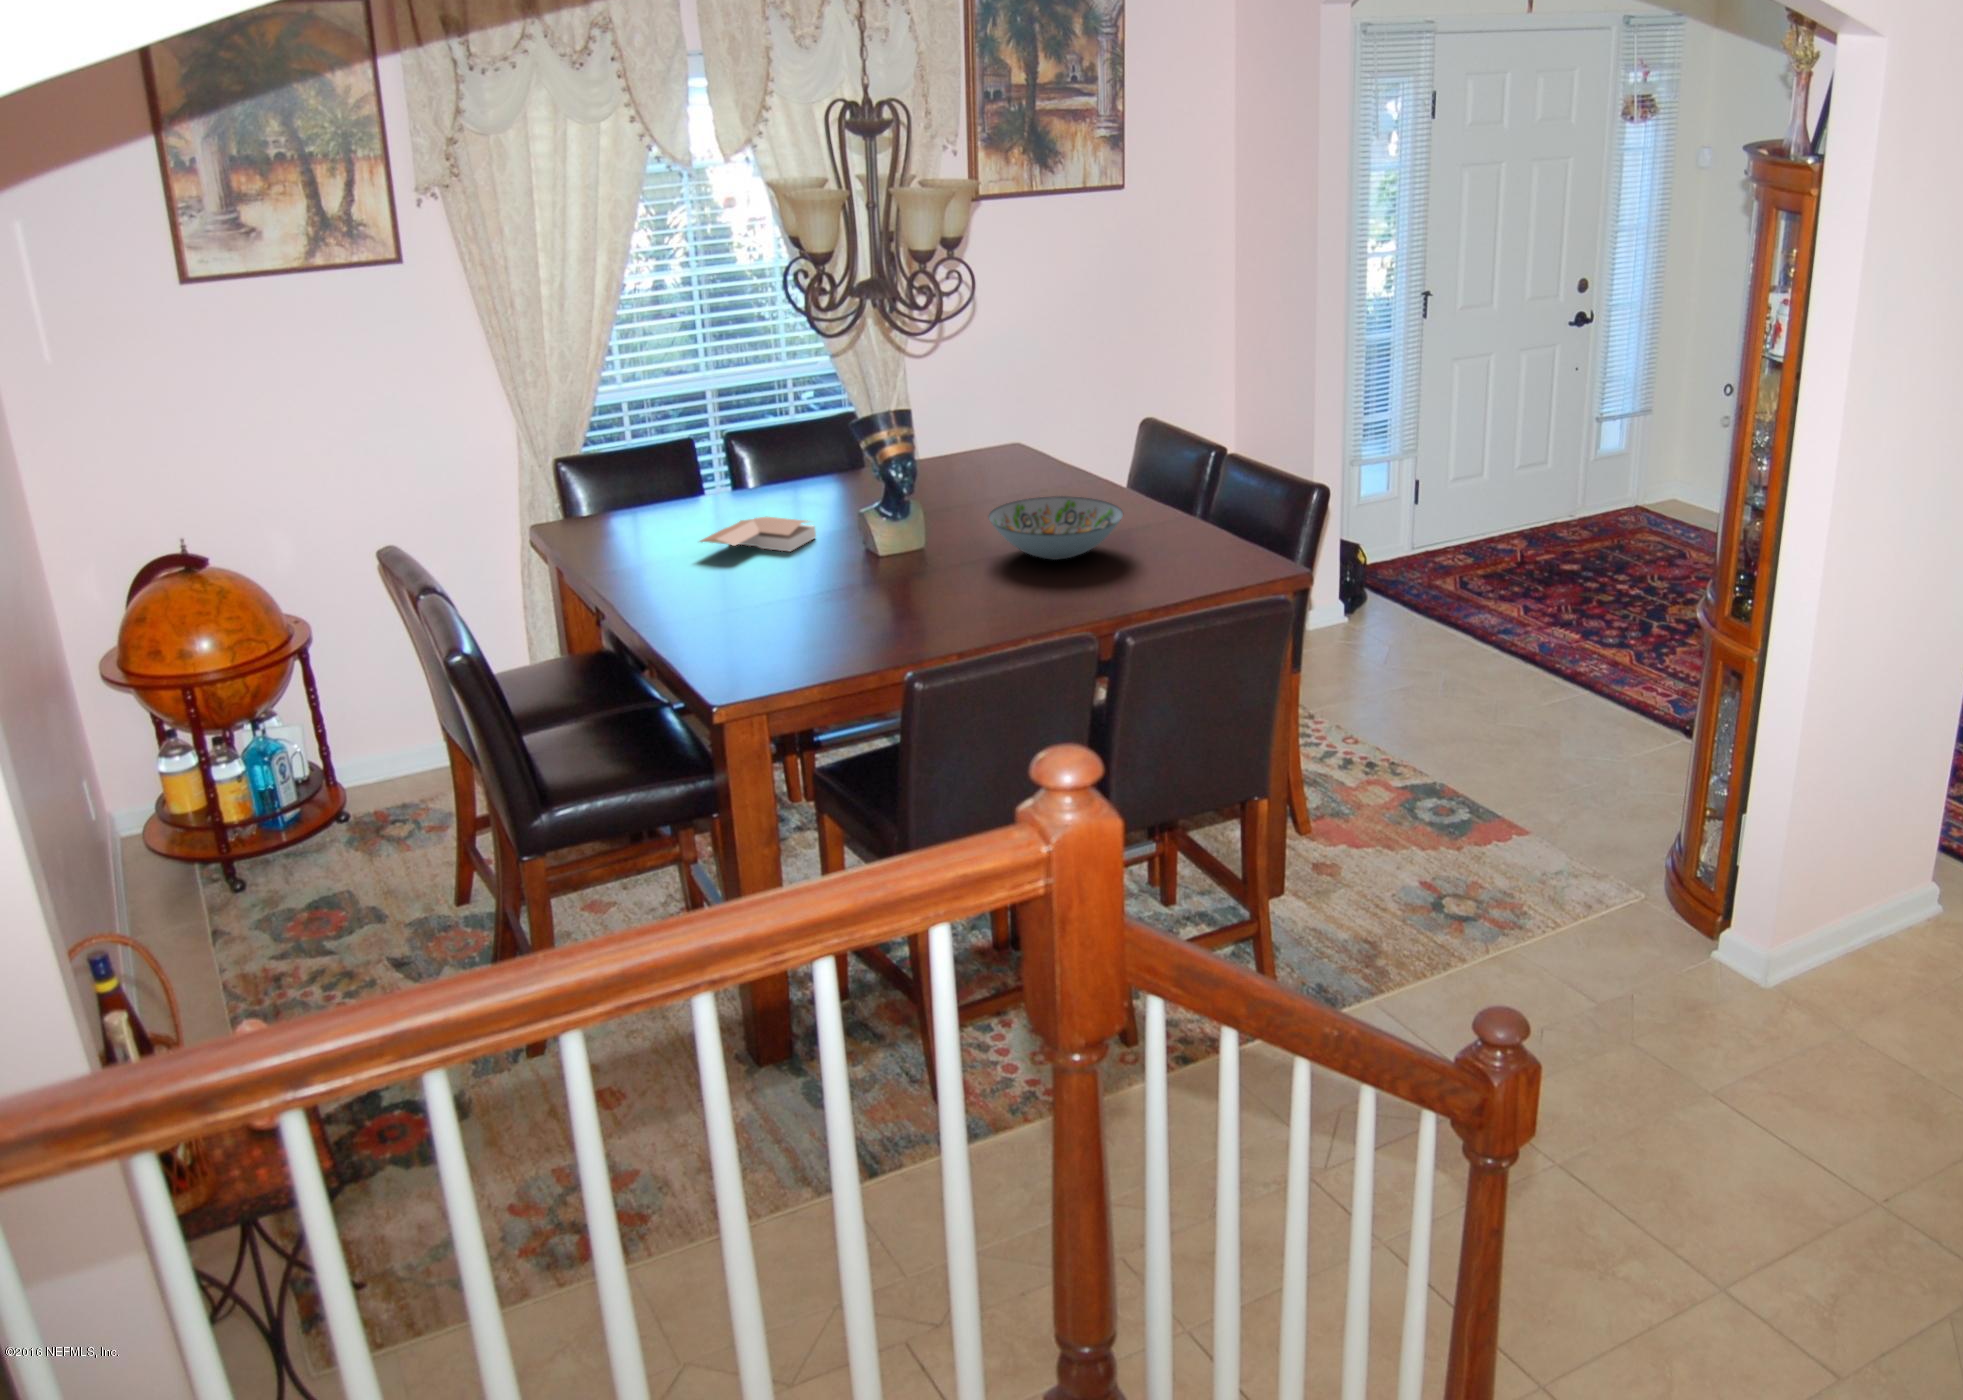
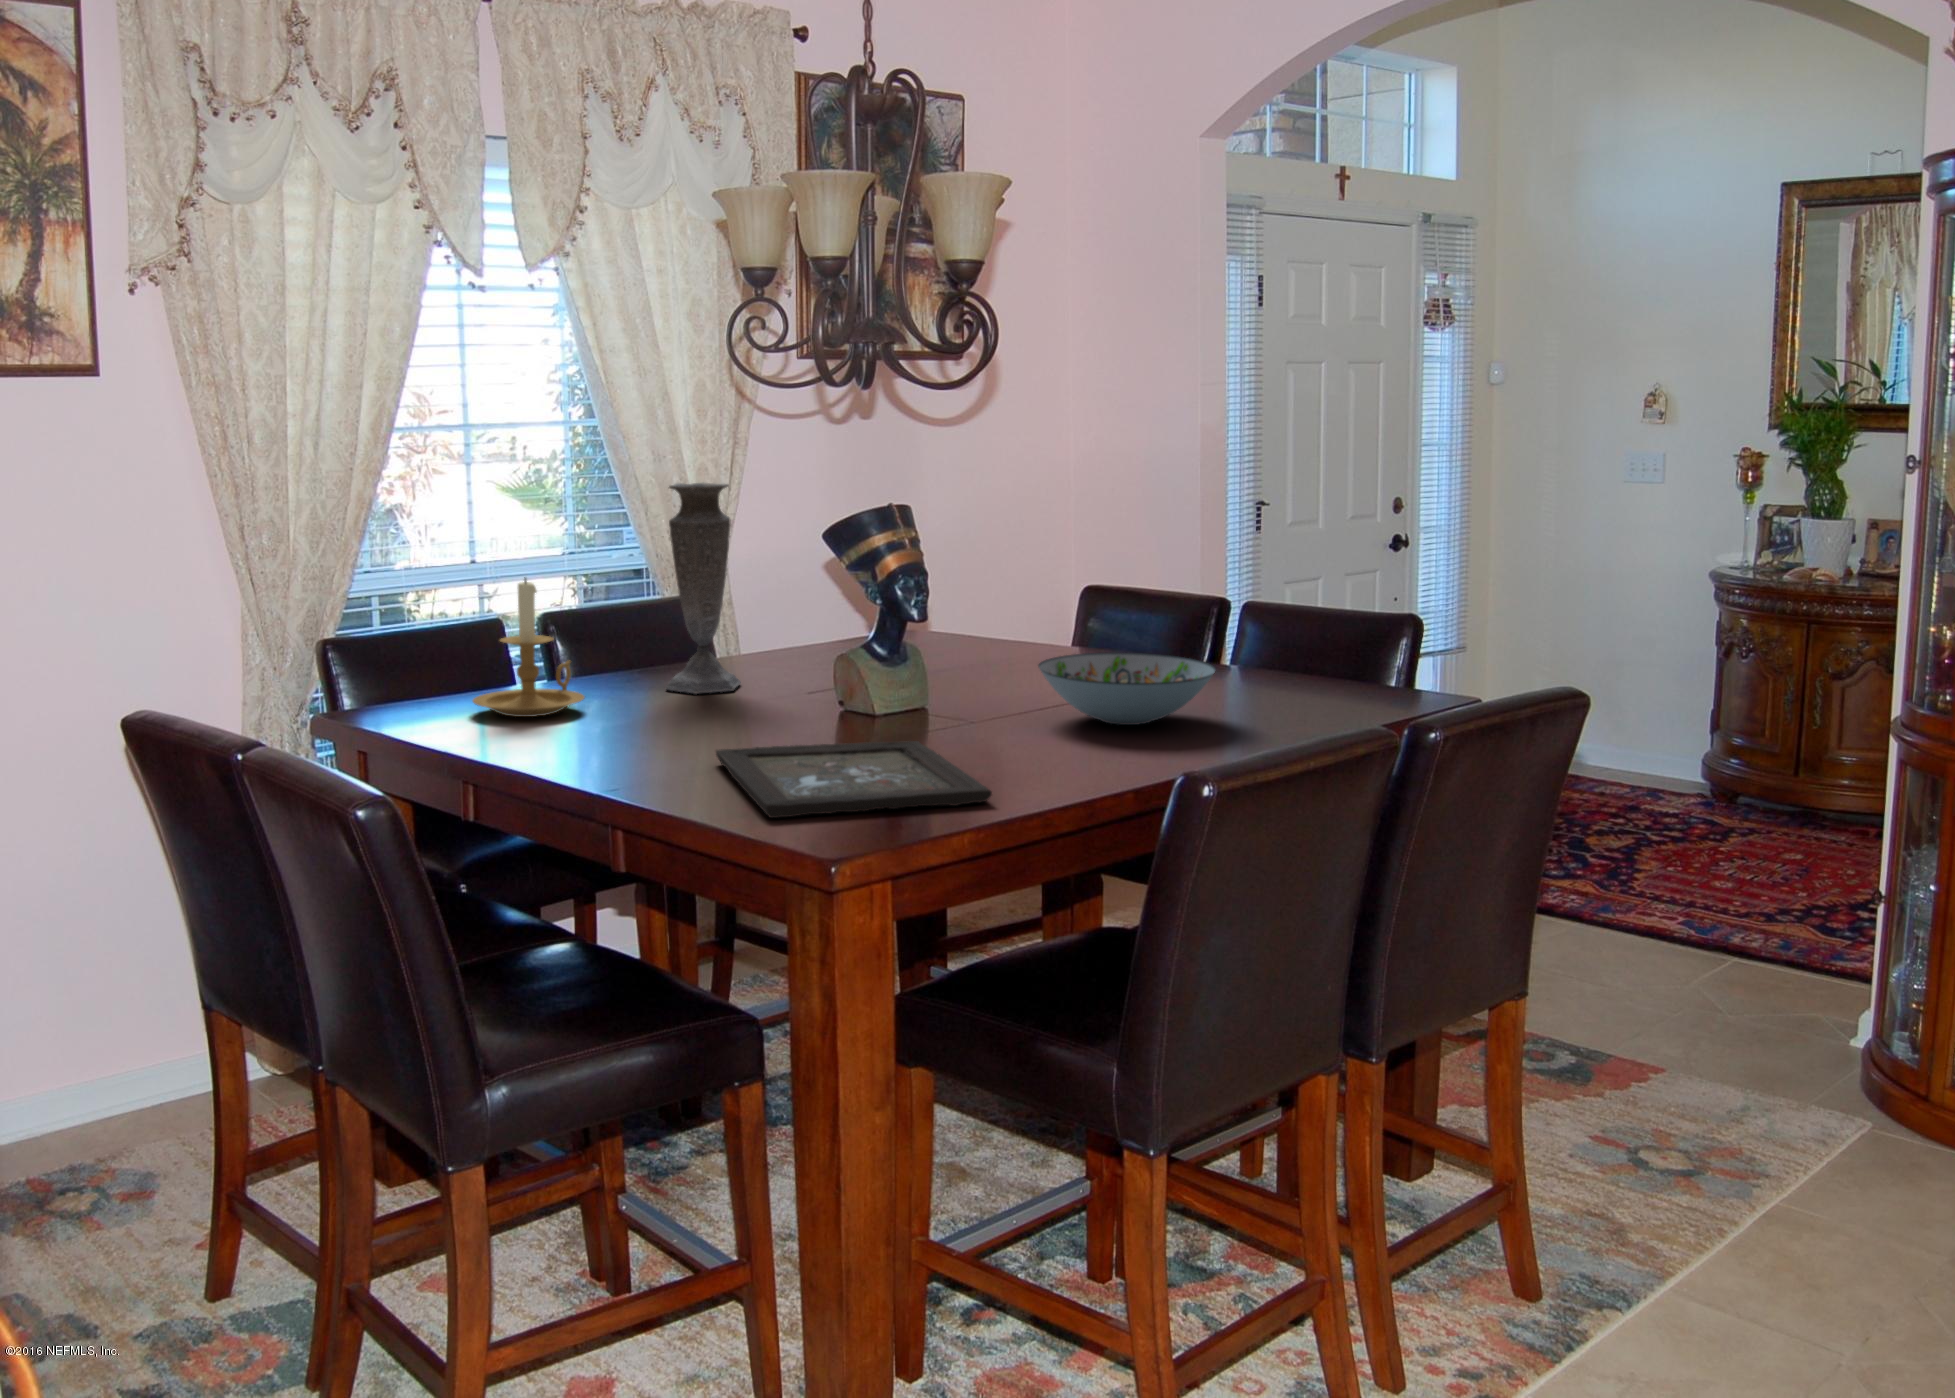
vase: none [757,353,822,512] -> present [666,483,741,694]
candle holder: none [611,433,690,532] -> present [473,577,584,717]
book: present [700,517,816,551] -> none [640,689,780,729]
tray: none [703,573,873,642] -> present [716,741,992,818]

